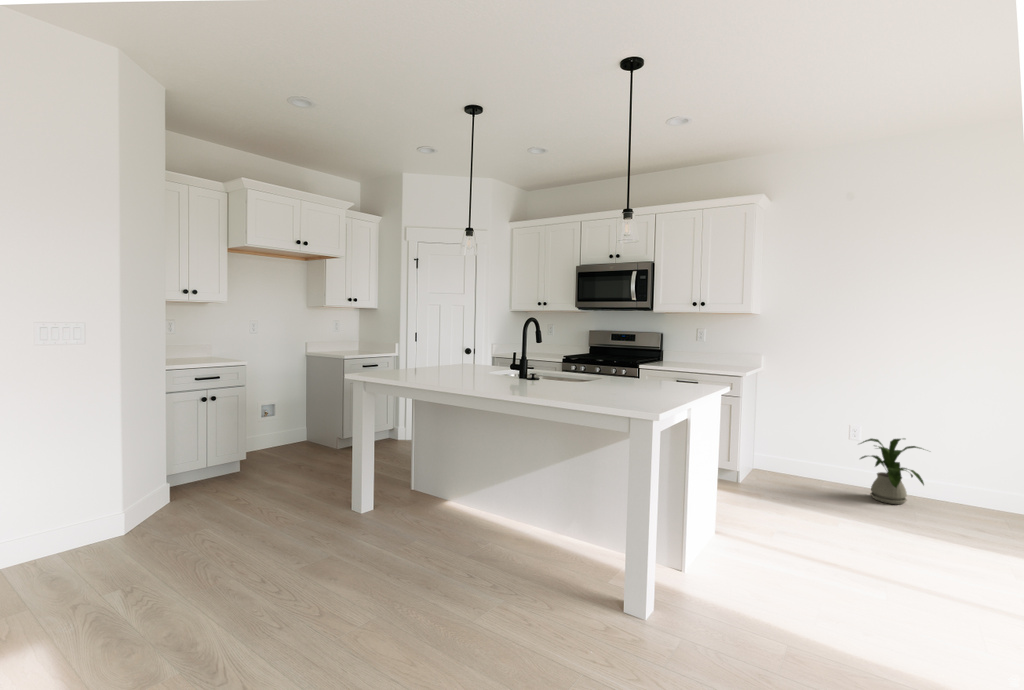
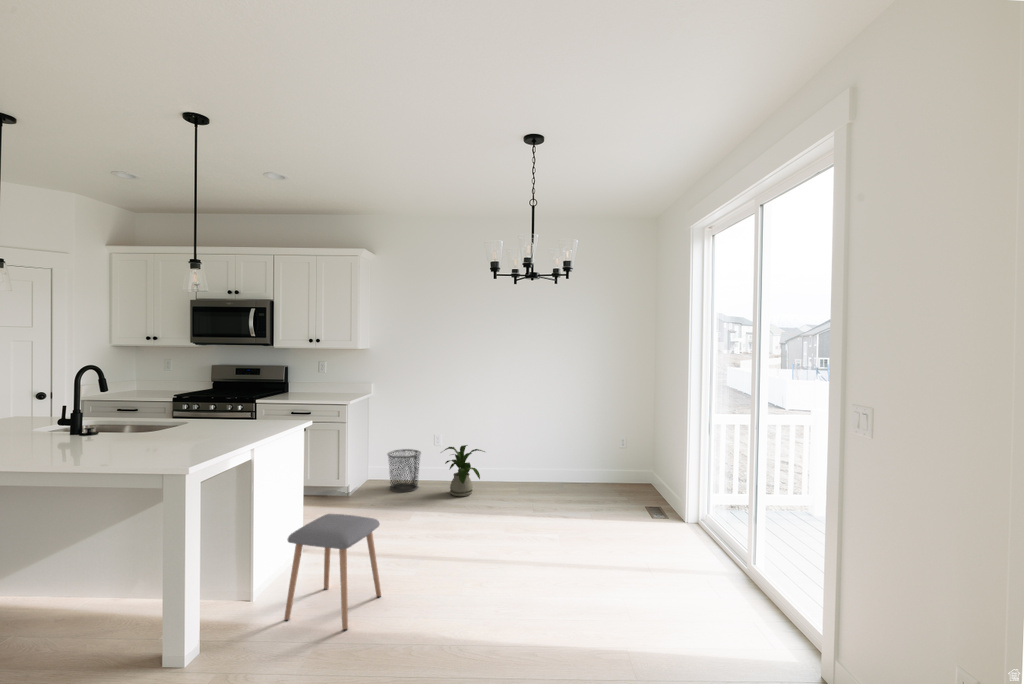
trash can: none [780,435,826,486] -> present [388,449,421,492]
stool: none [733,492,849,637] -> present [284,514,381,630]

